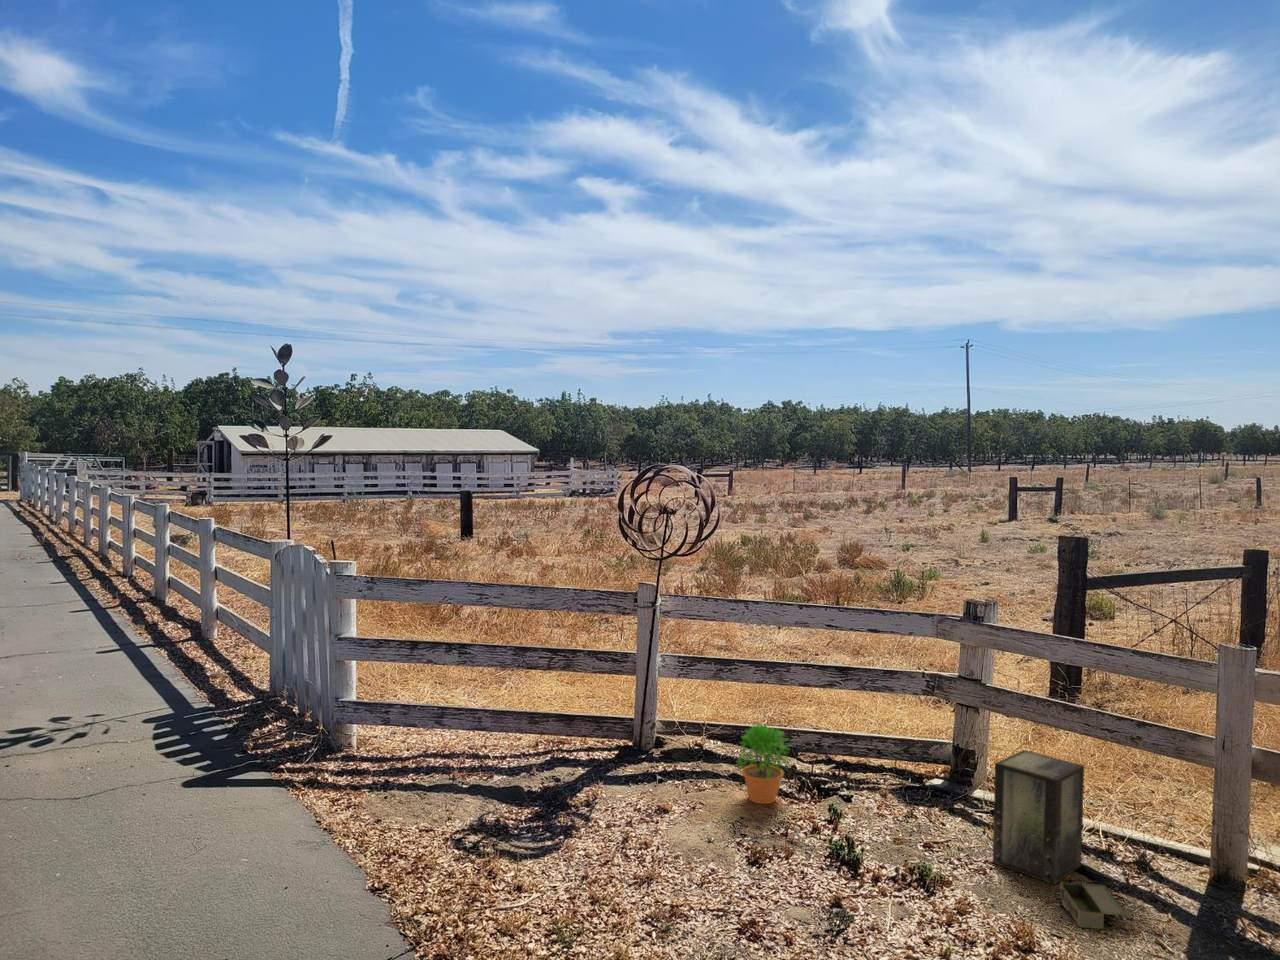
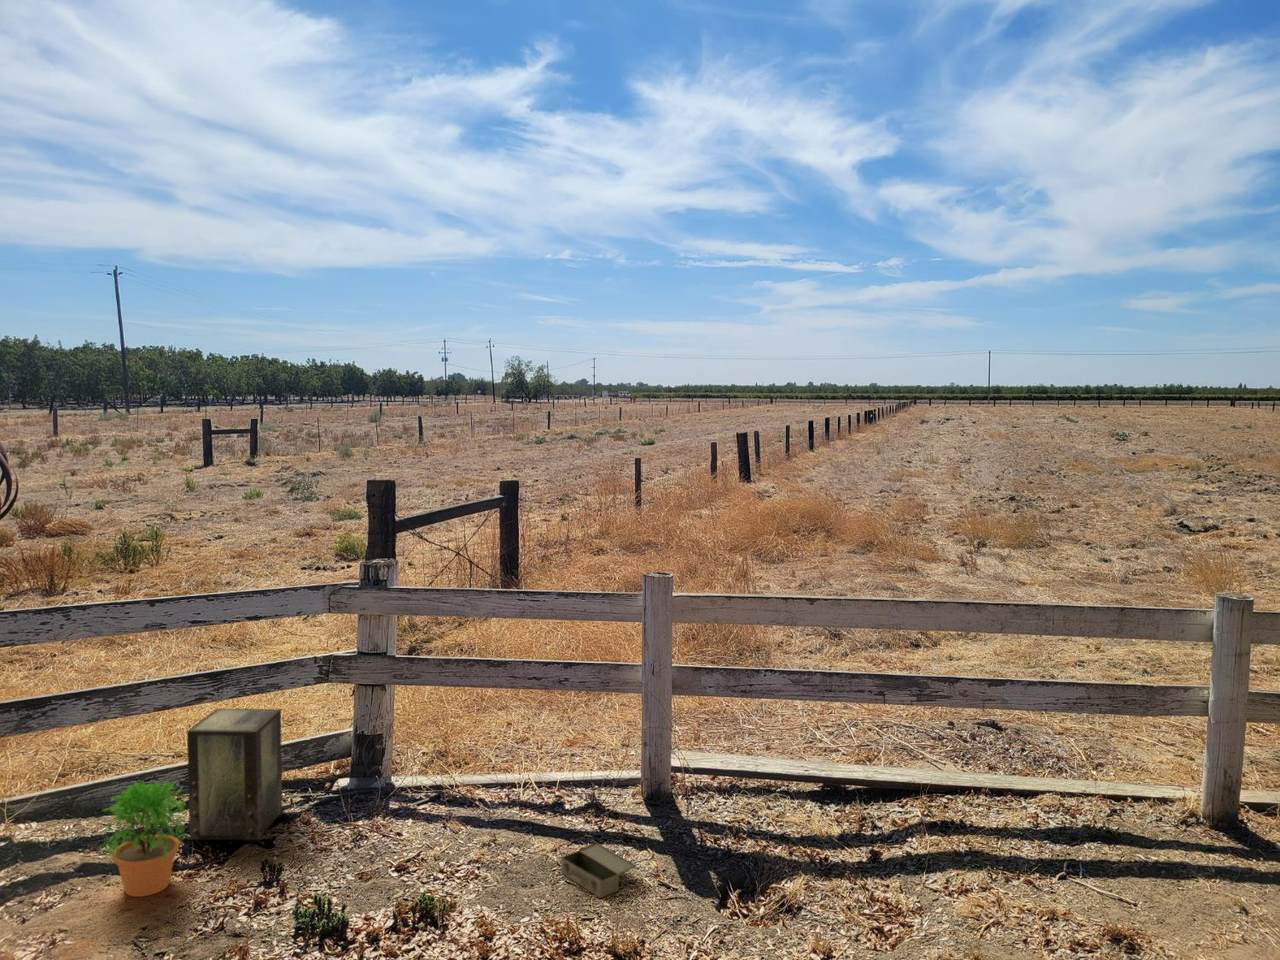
storage box: present [993,750,1084,885] -> present [187,709,282,840]

